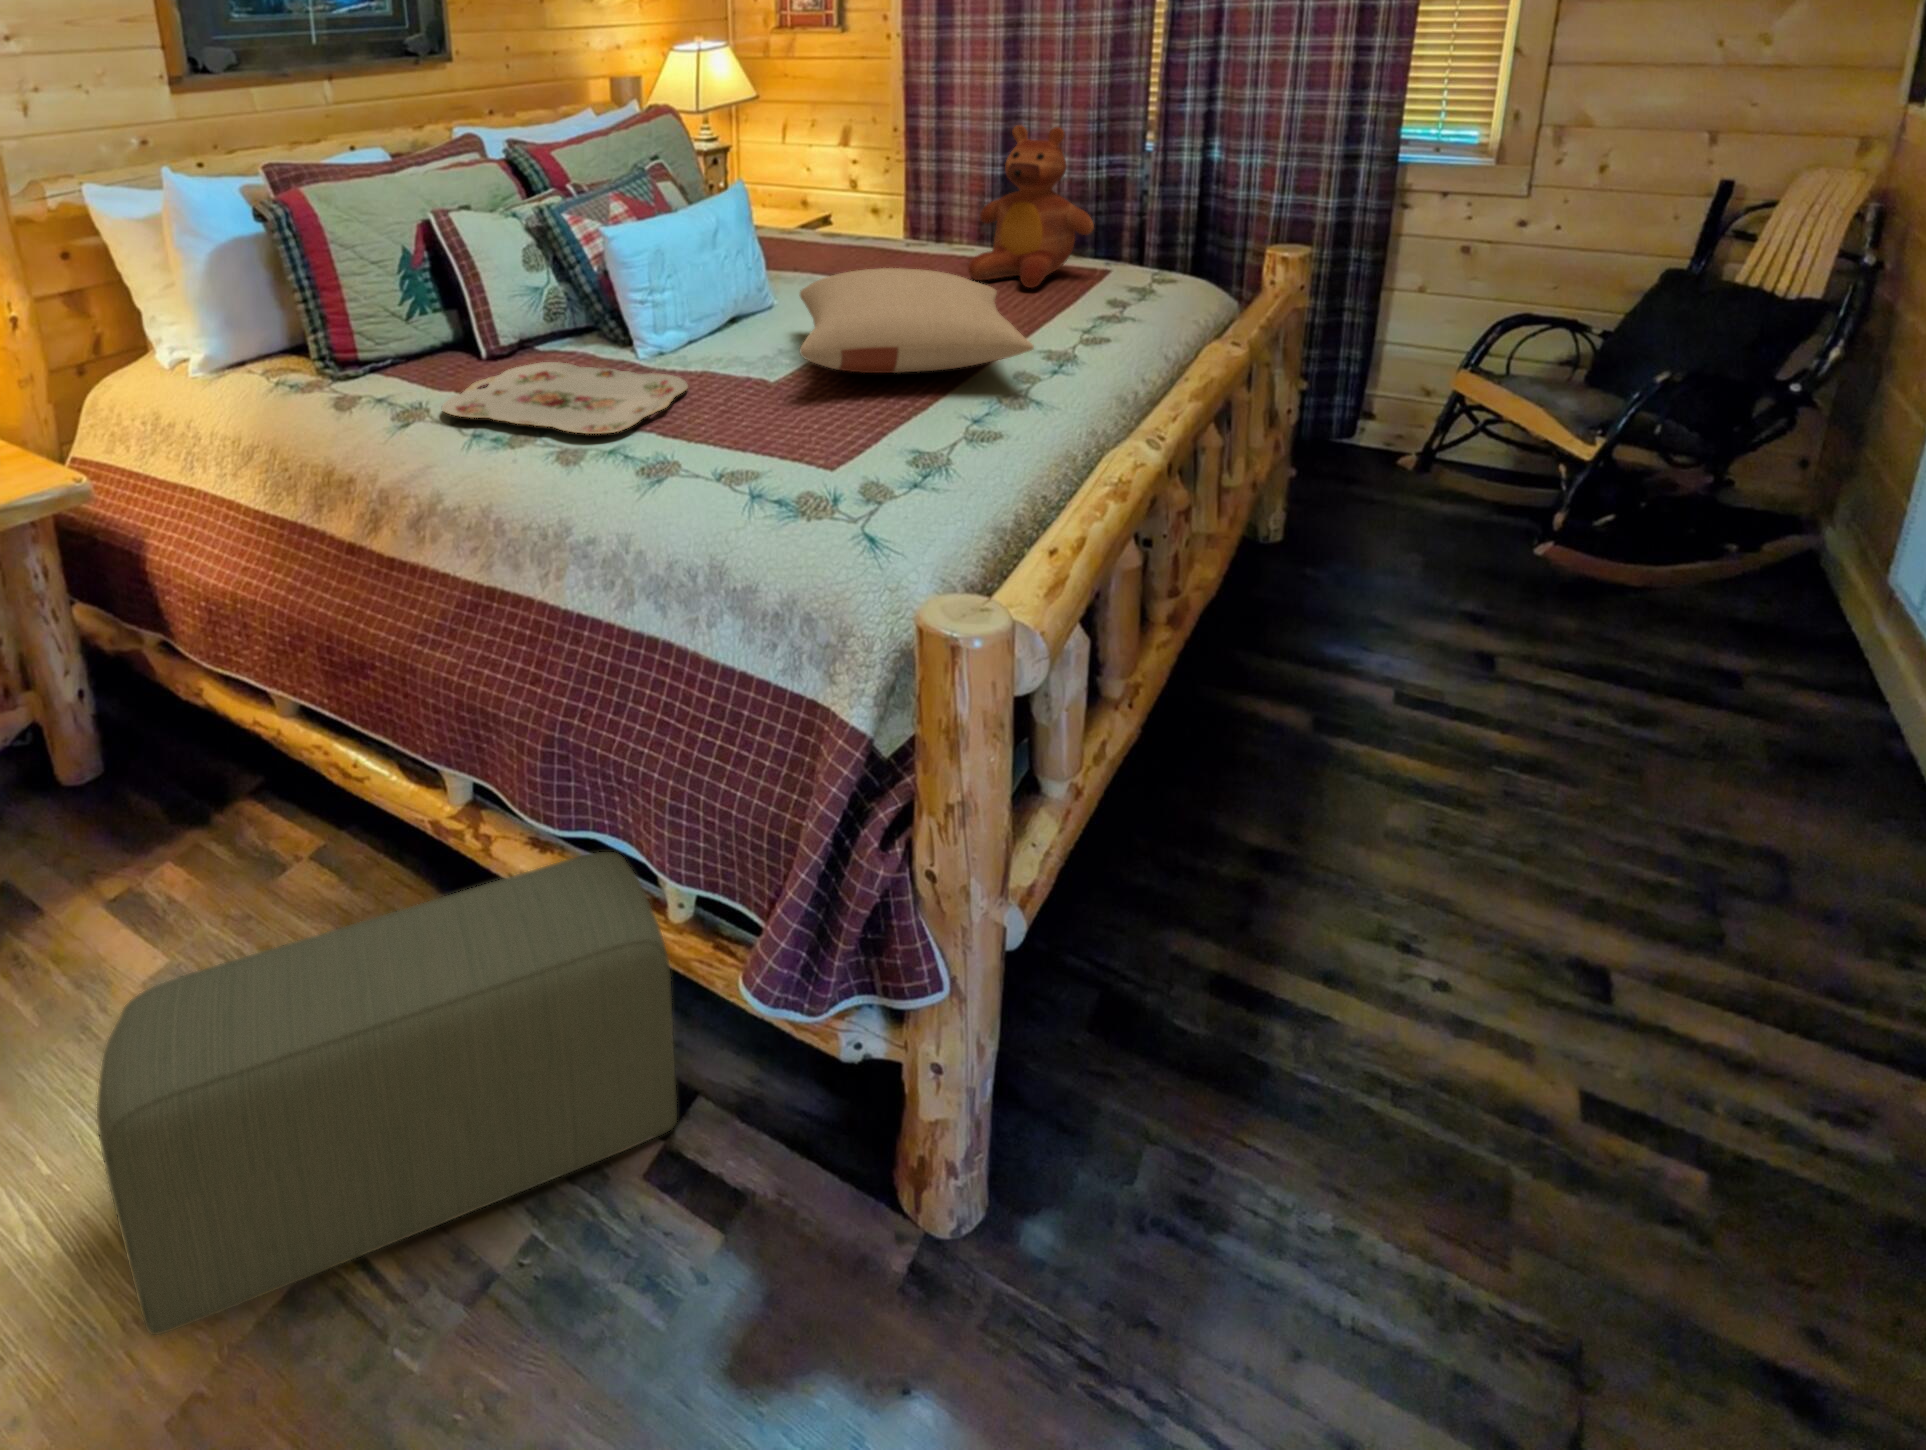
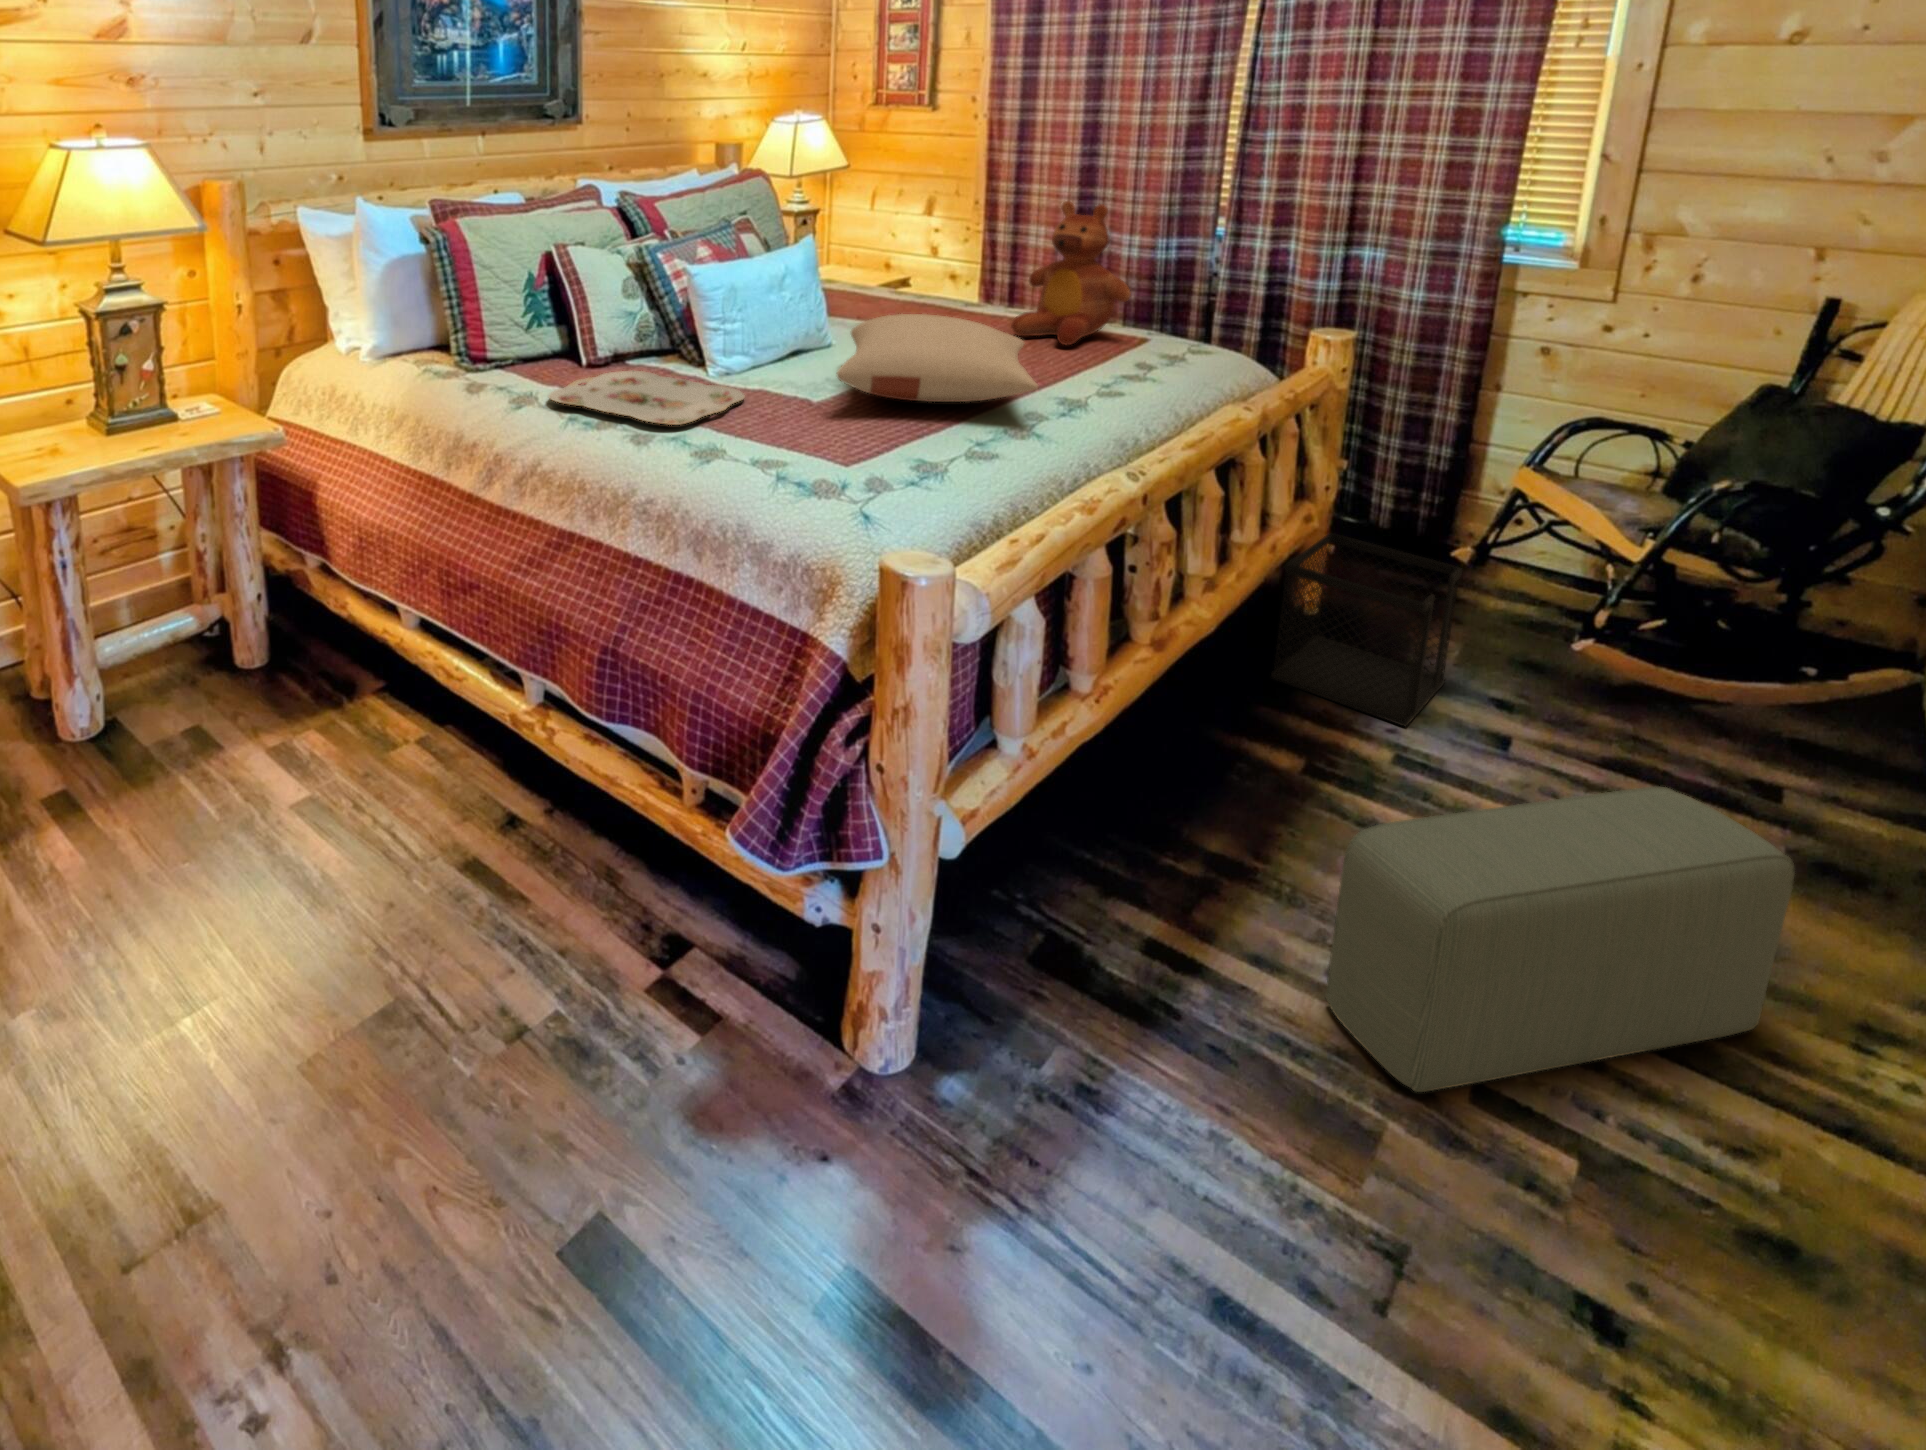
wastebasket: none [1260,464,1438,664] -> present [1271,533,1462,727]
pouf: present [97,852,677,1335] -> present [1325,787,1795,1092]

